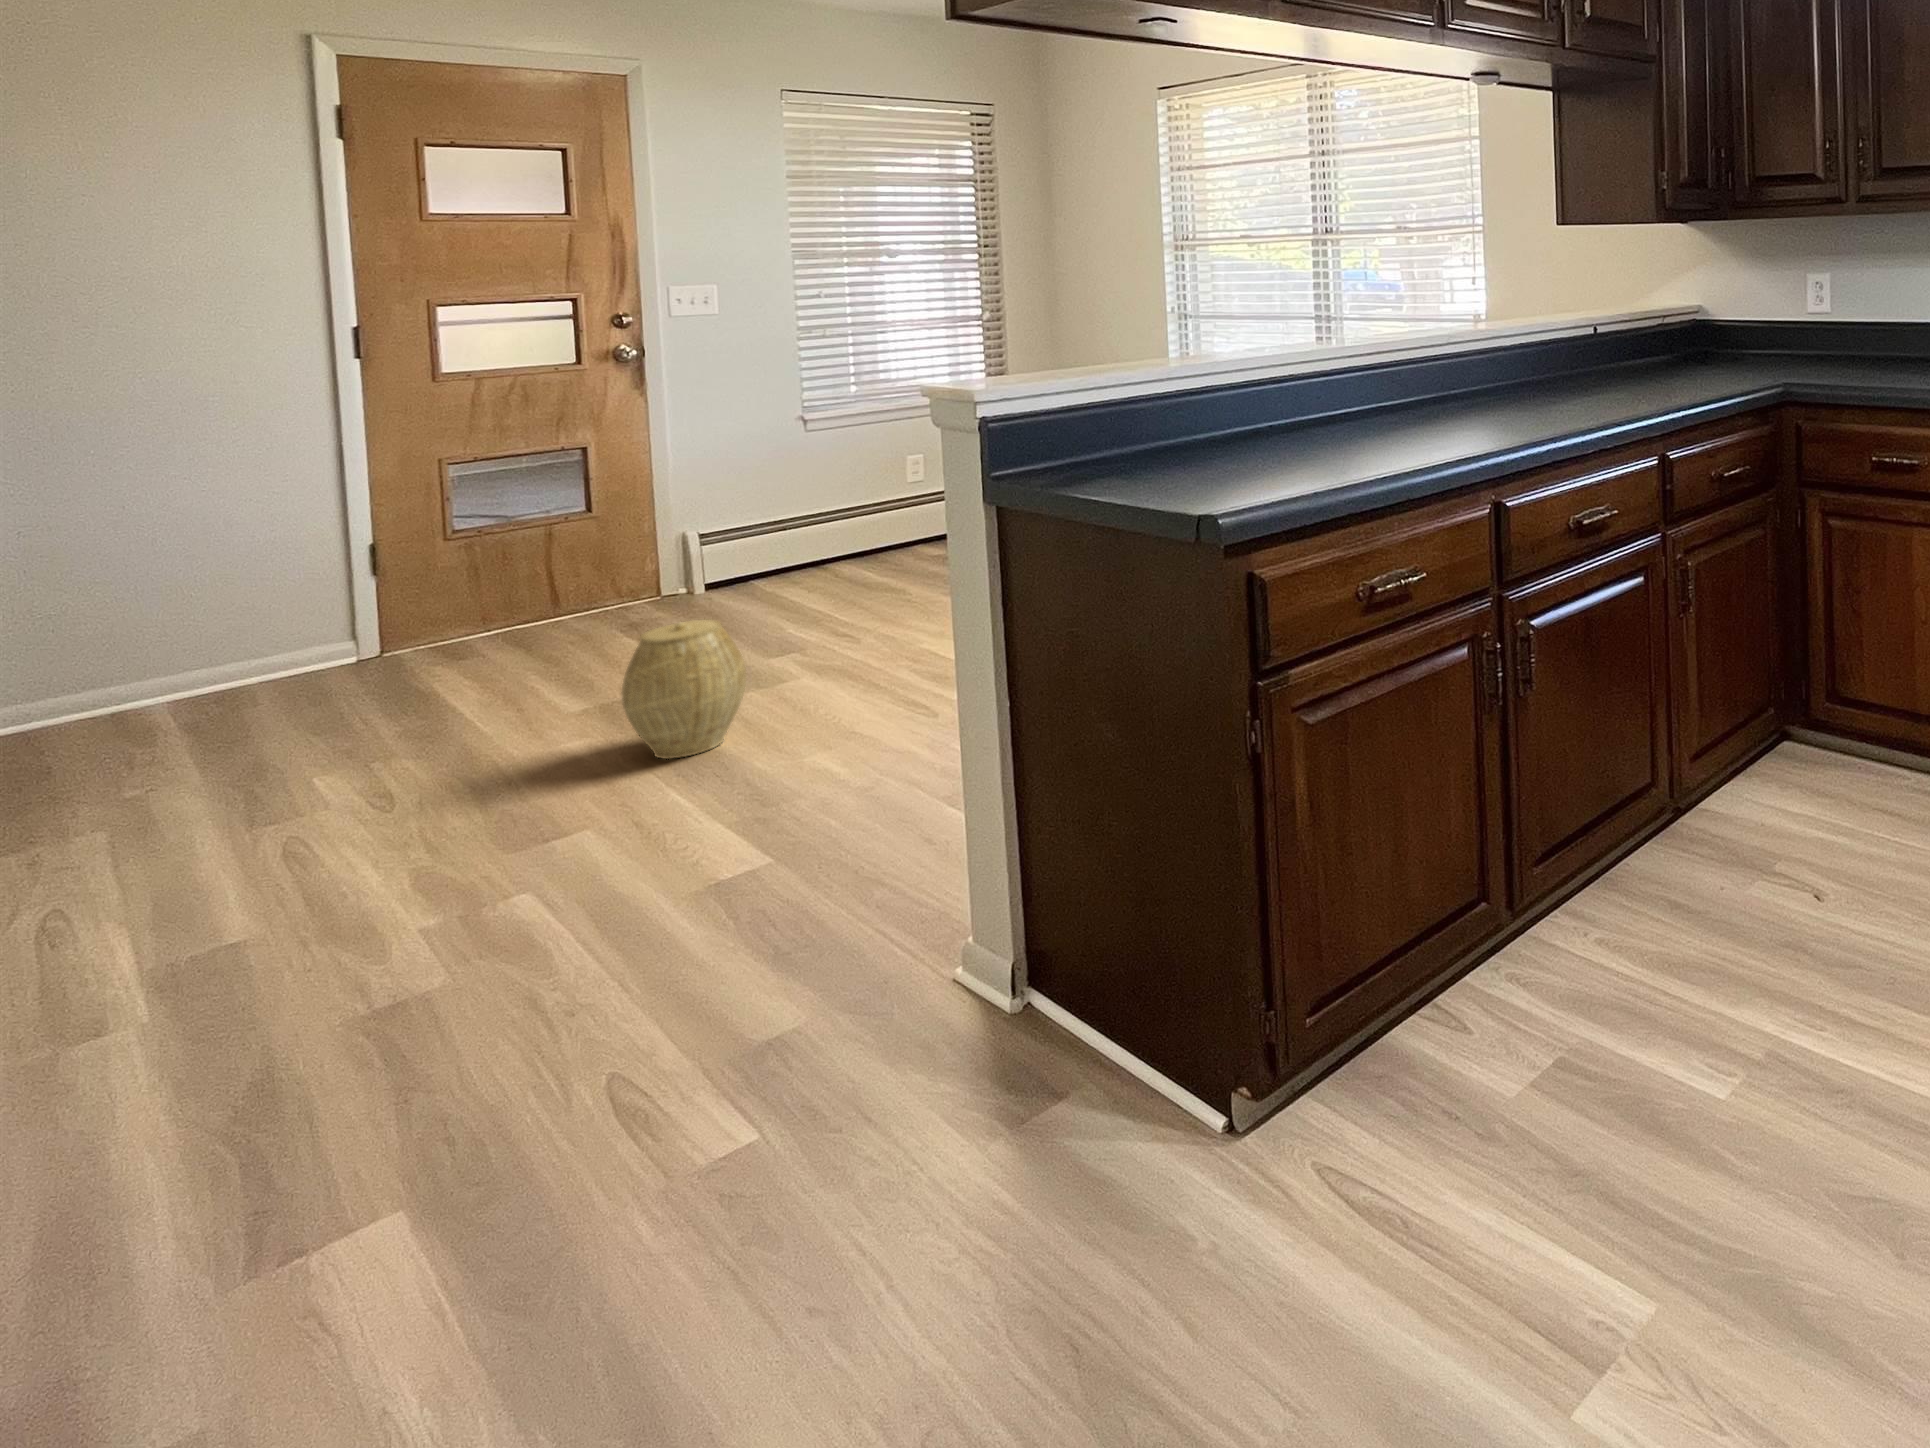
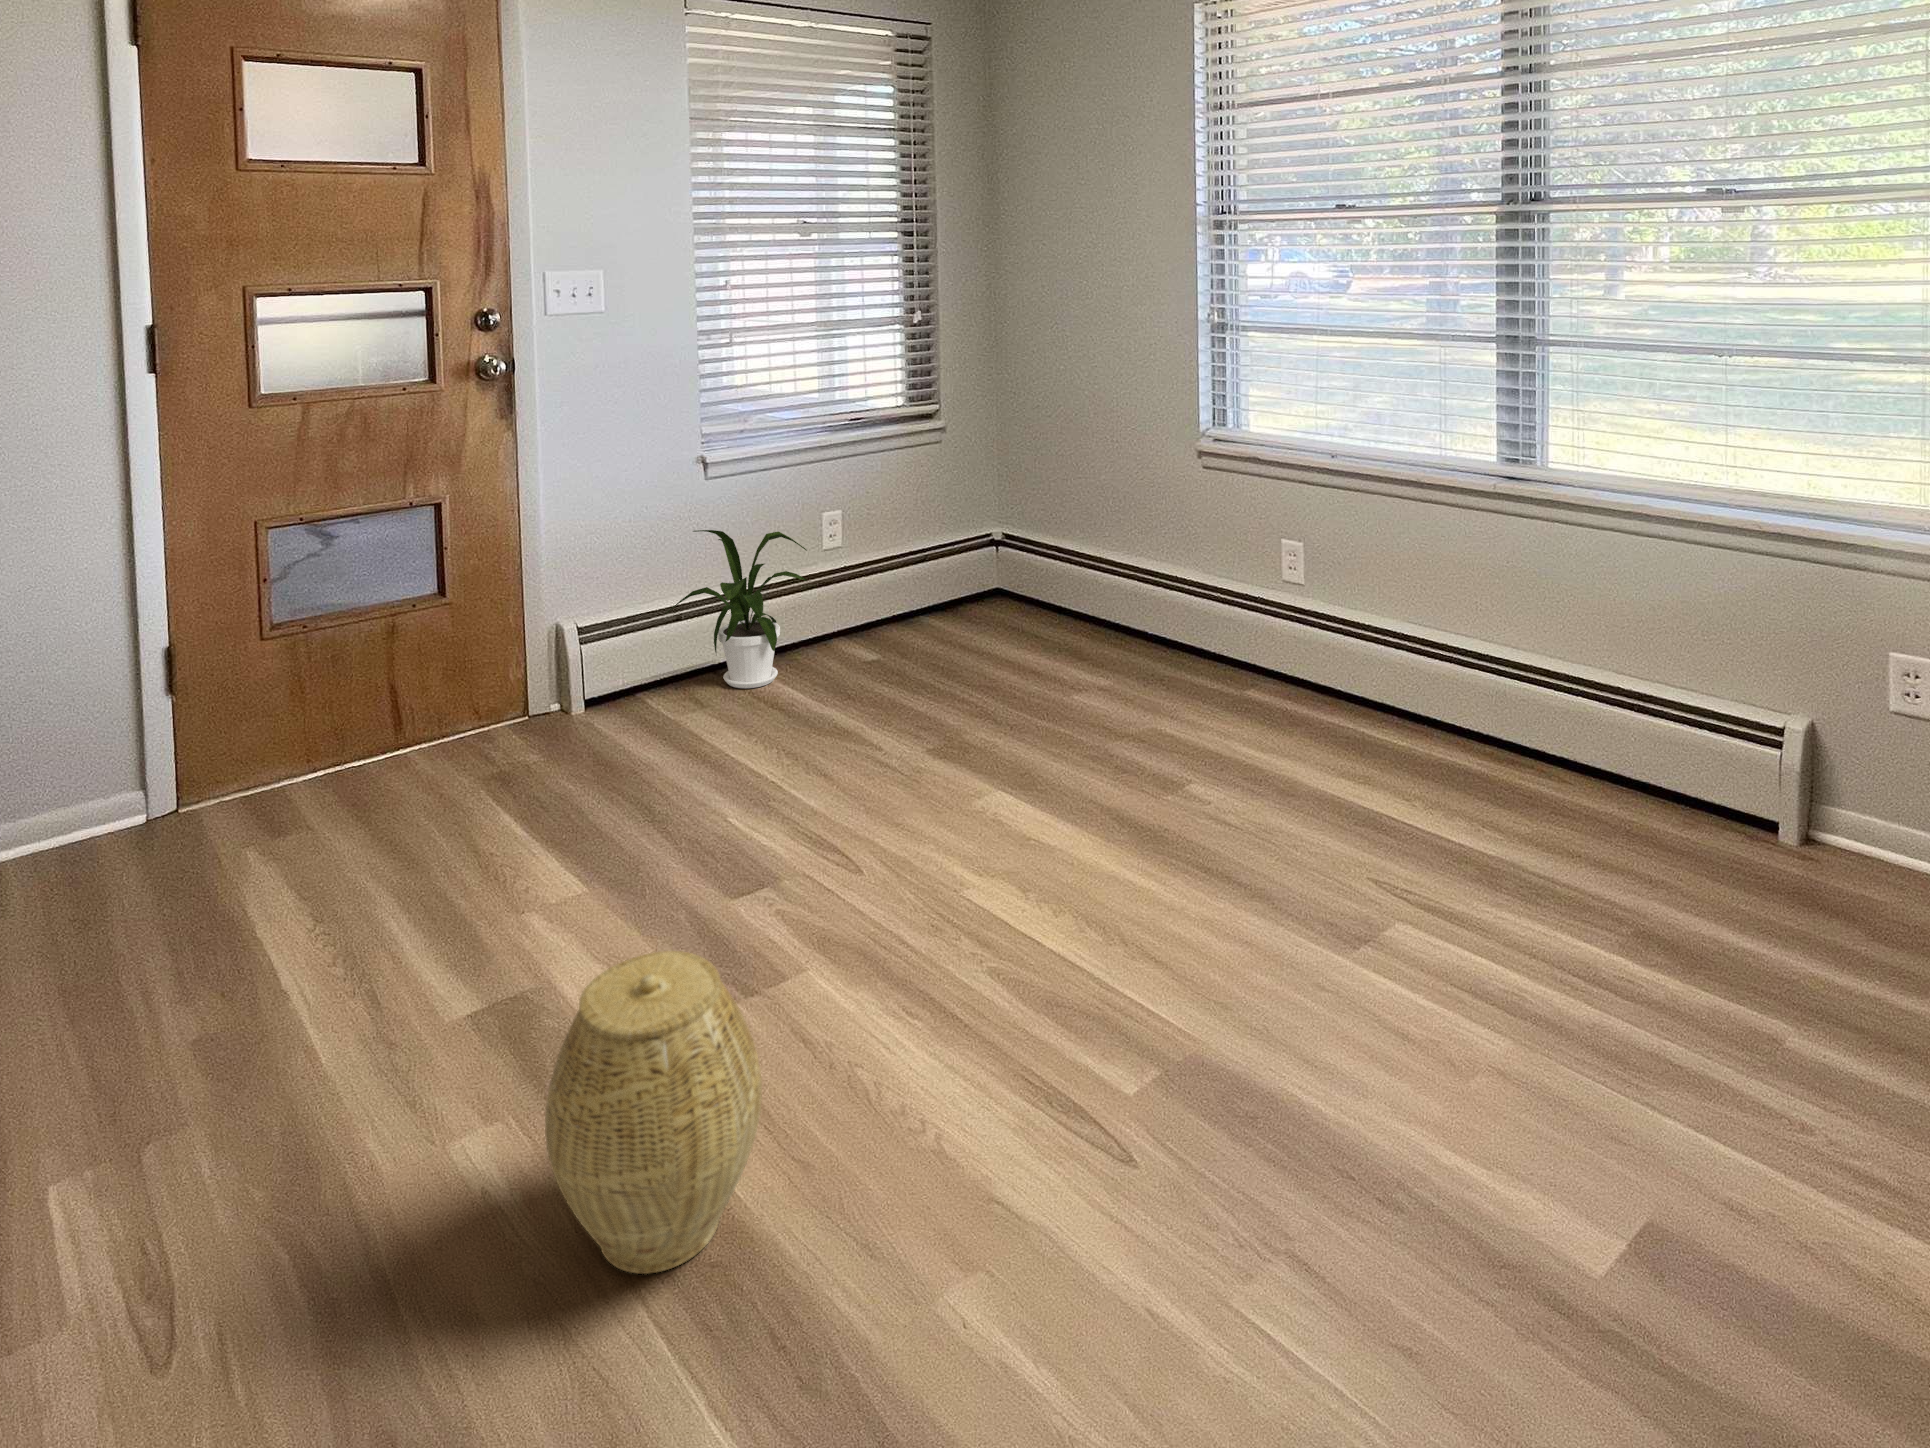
house plant: none [774,464,884,573] -> present [666,530,807,688]

